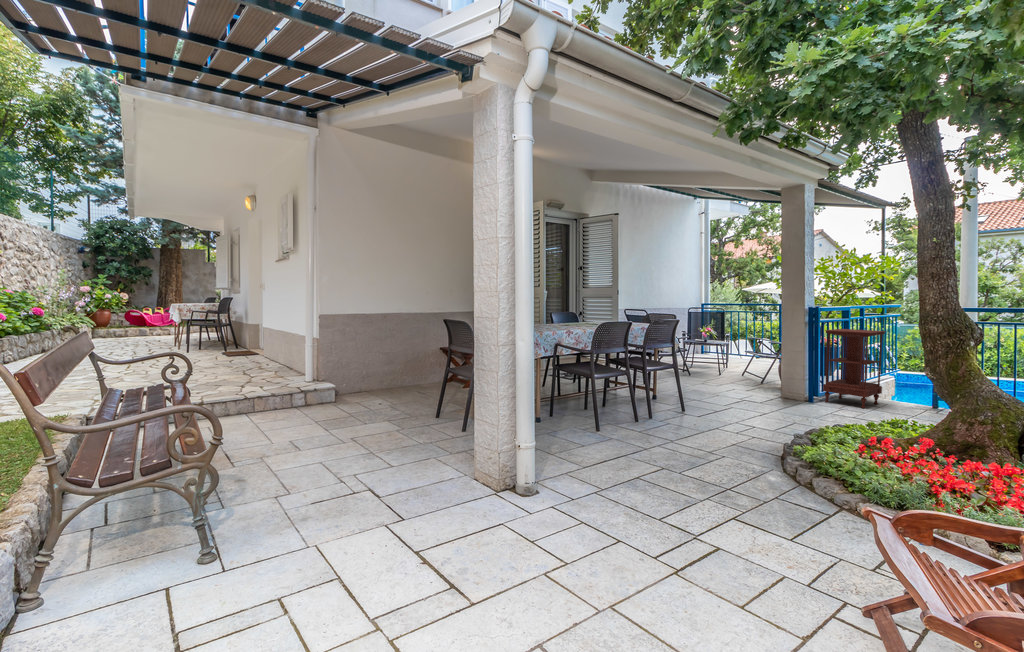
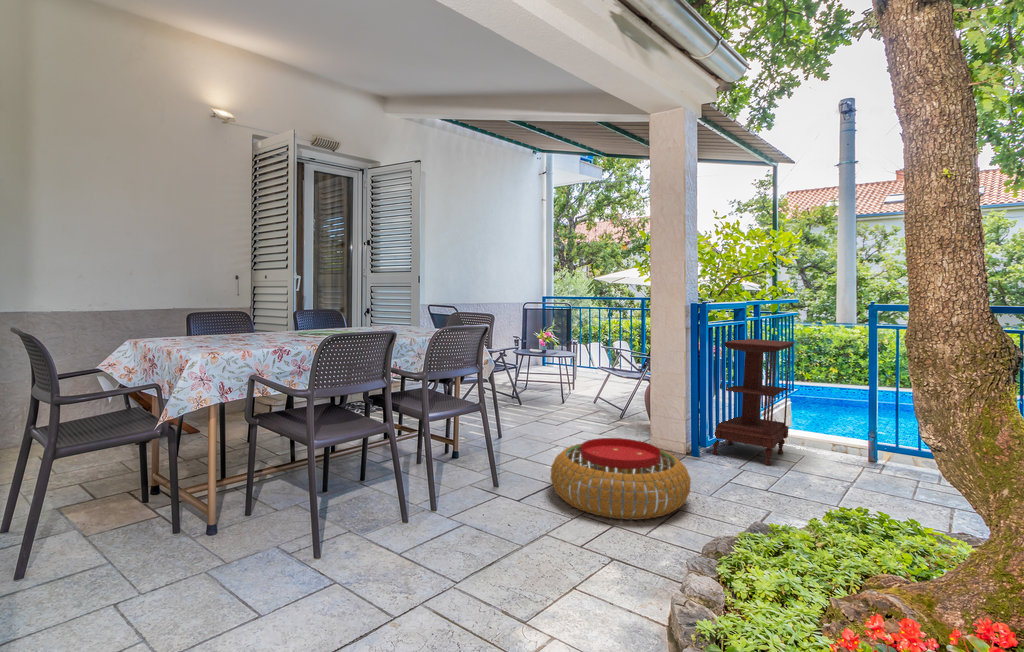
pouf: none [718,383,803,422] -> present [550,438,691,520]

